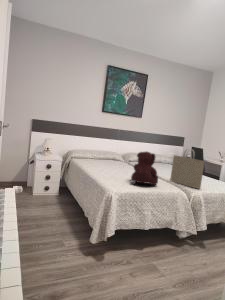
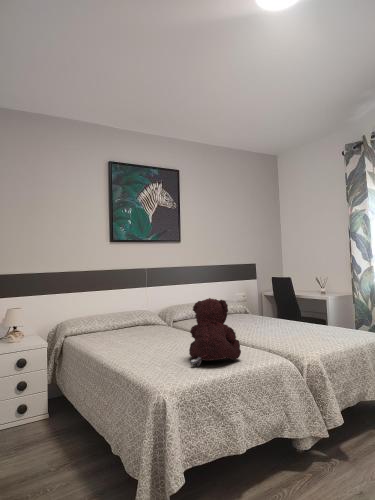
tote bag: present [170,150,205,189] -> none [254,281,314,348]

